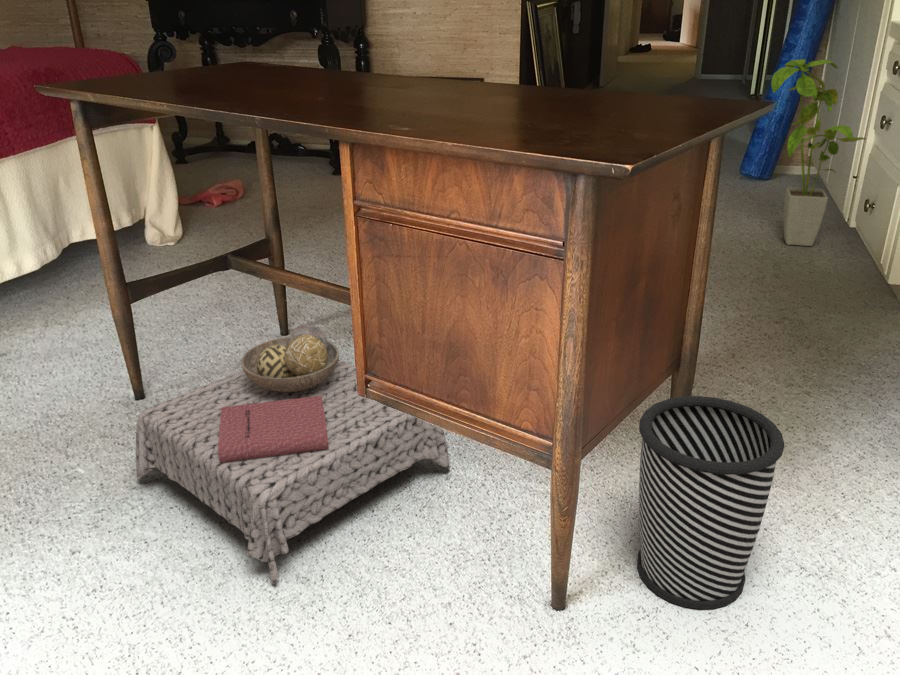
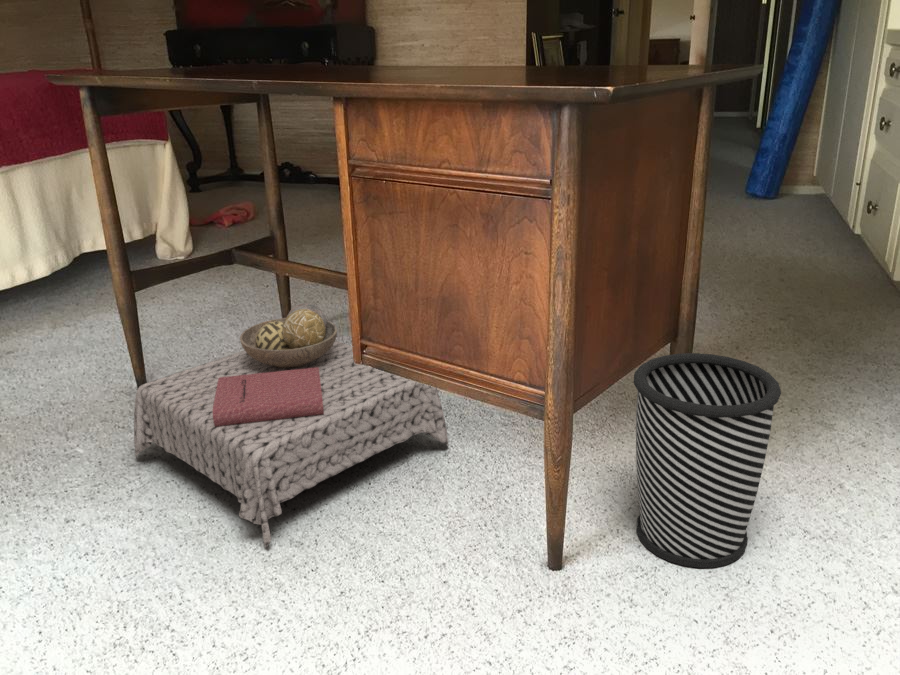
house plant: present [771,59,866,246] -> none [770,66,866,252]

